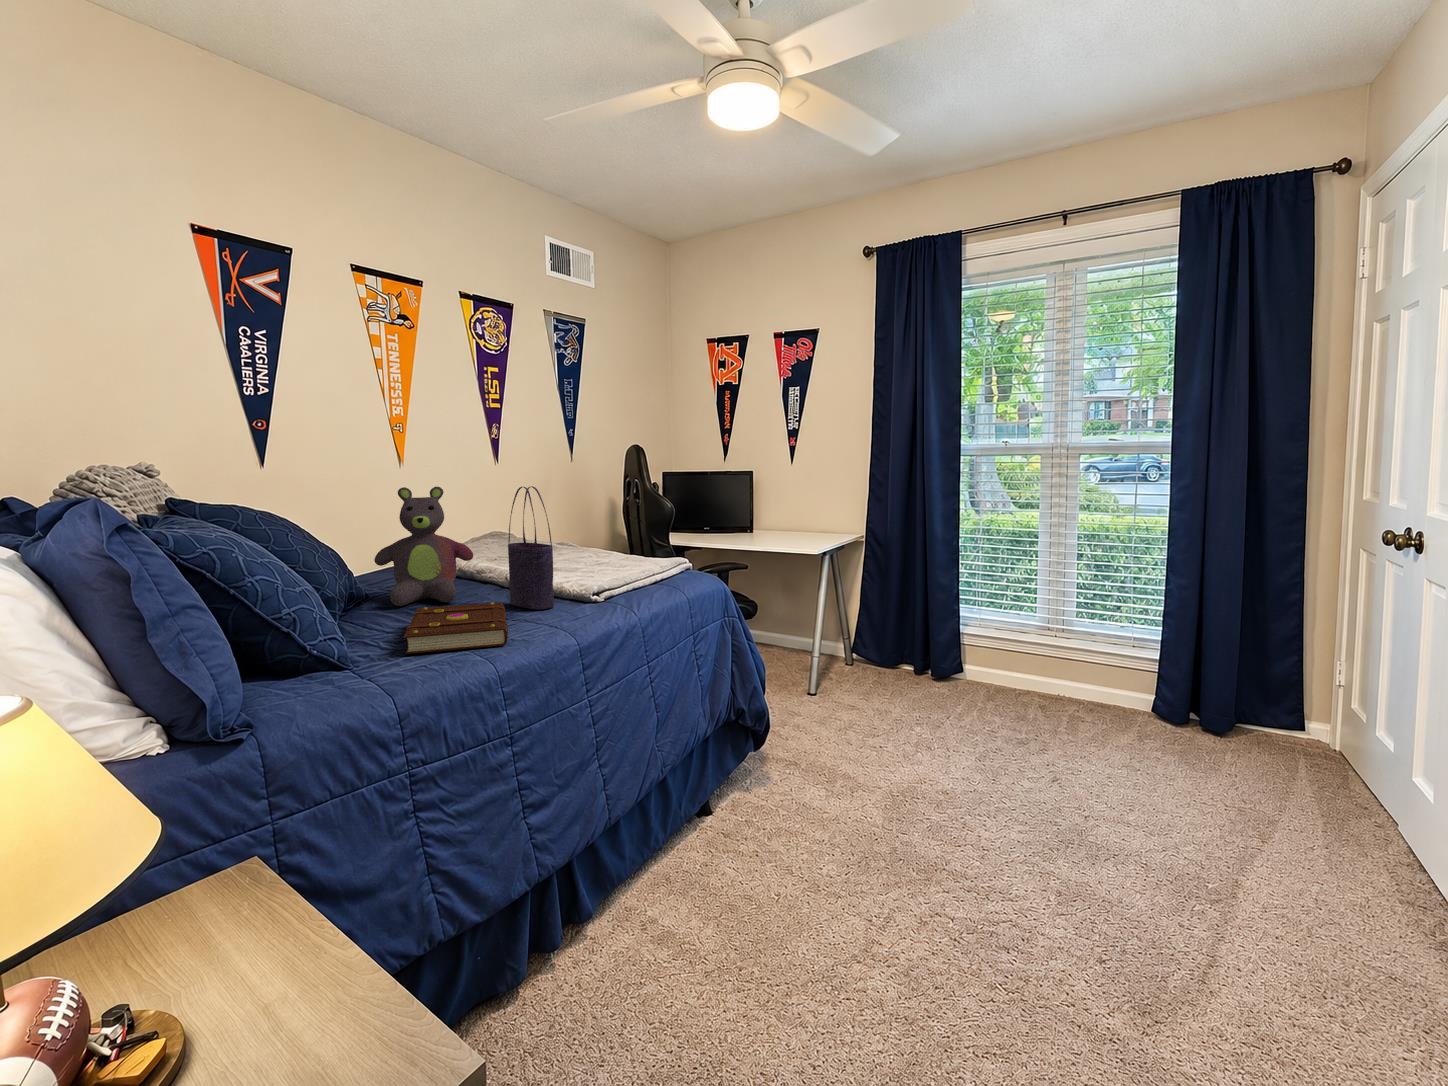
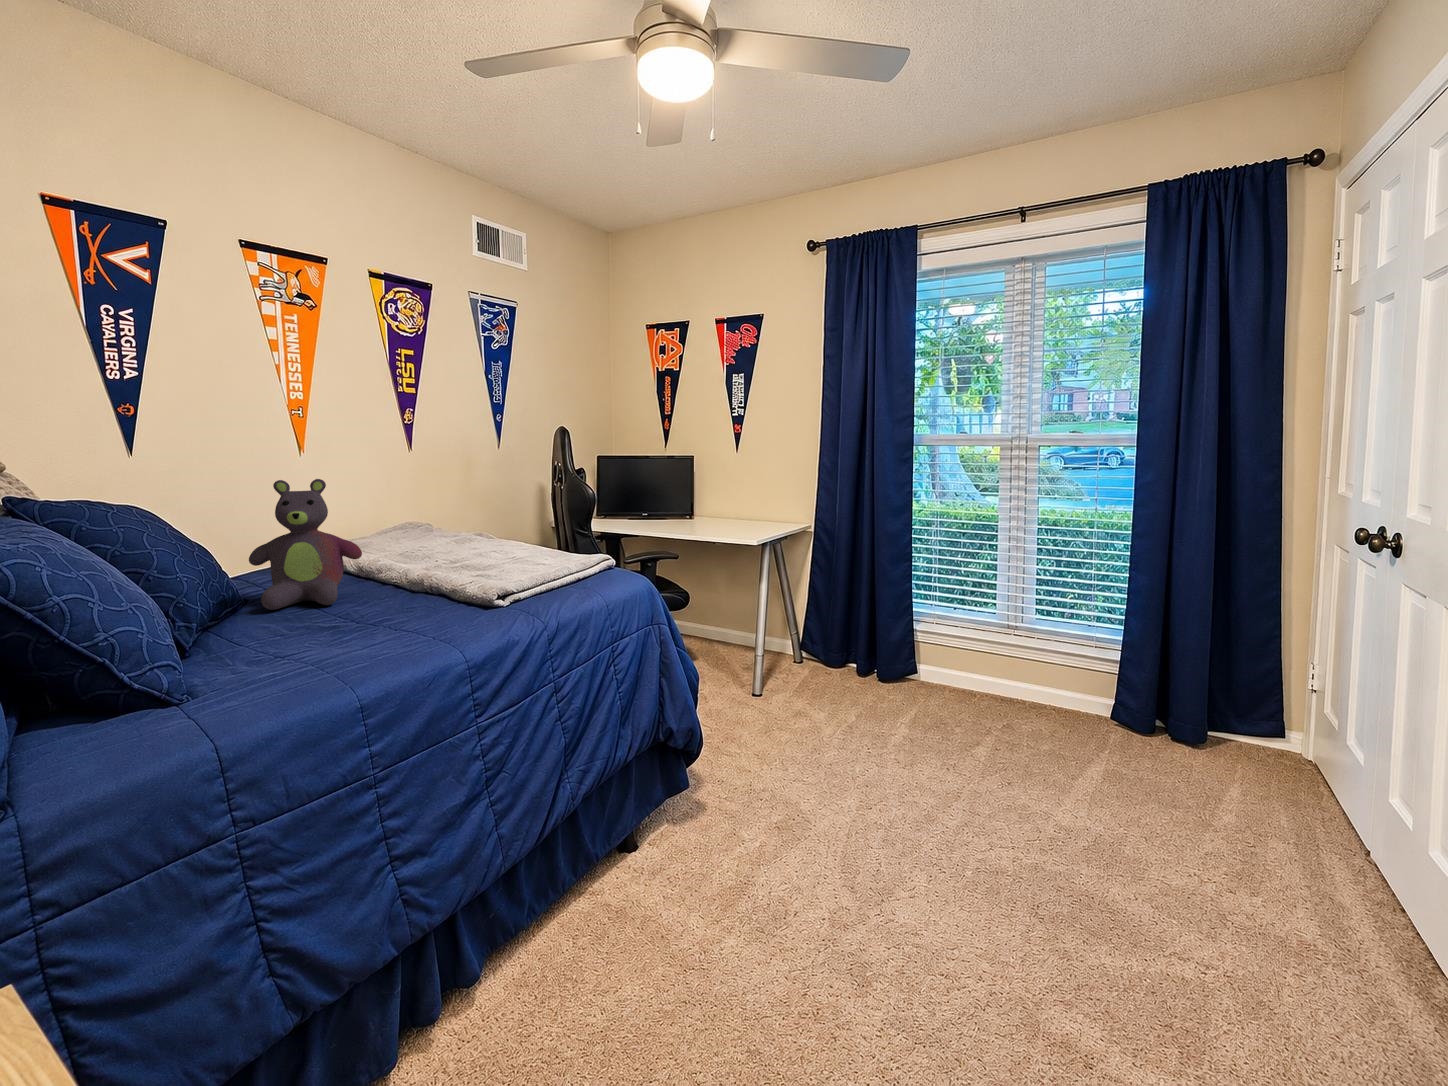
tote bag: present [508,486,554,610] -> none [389,478,440,613]
book: present [404,603,508,654] -> none [238,606,380,667]

